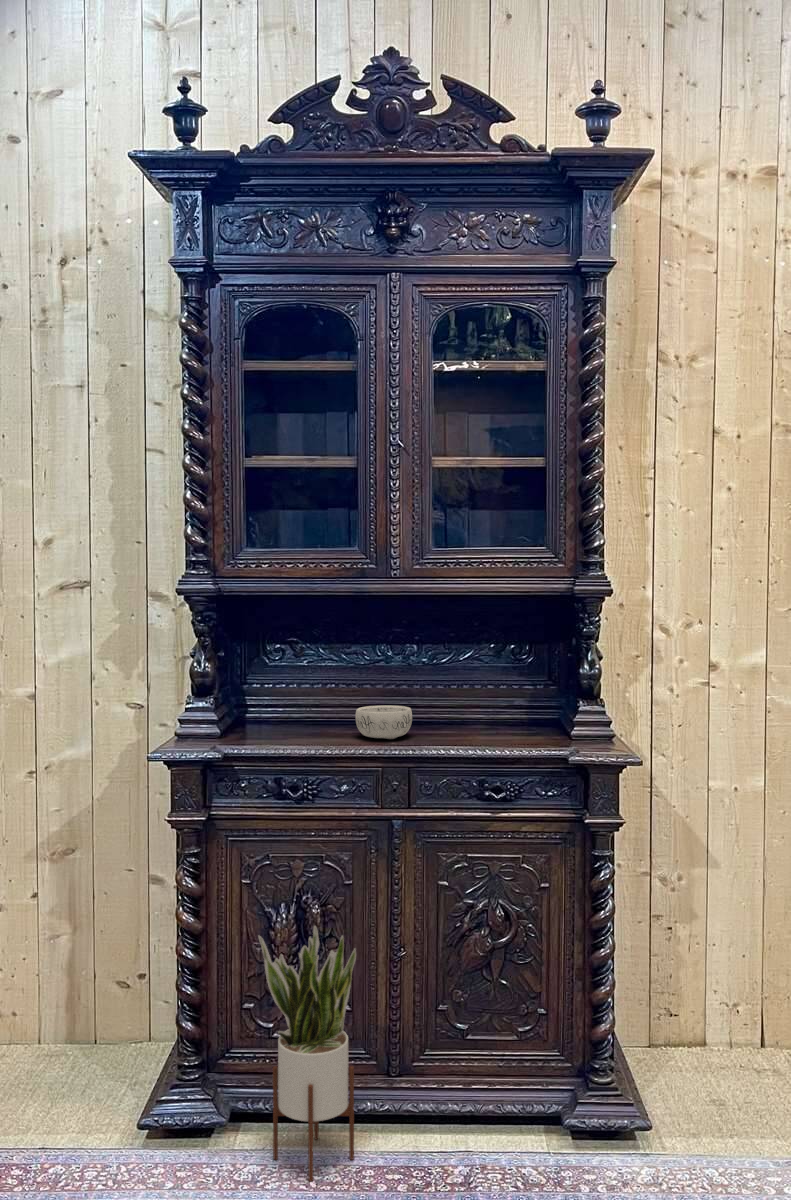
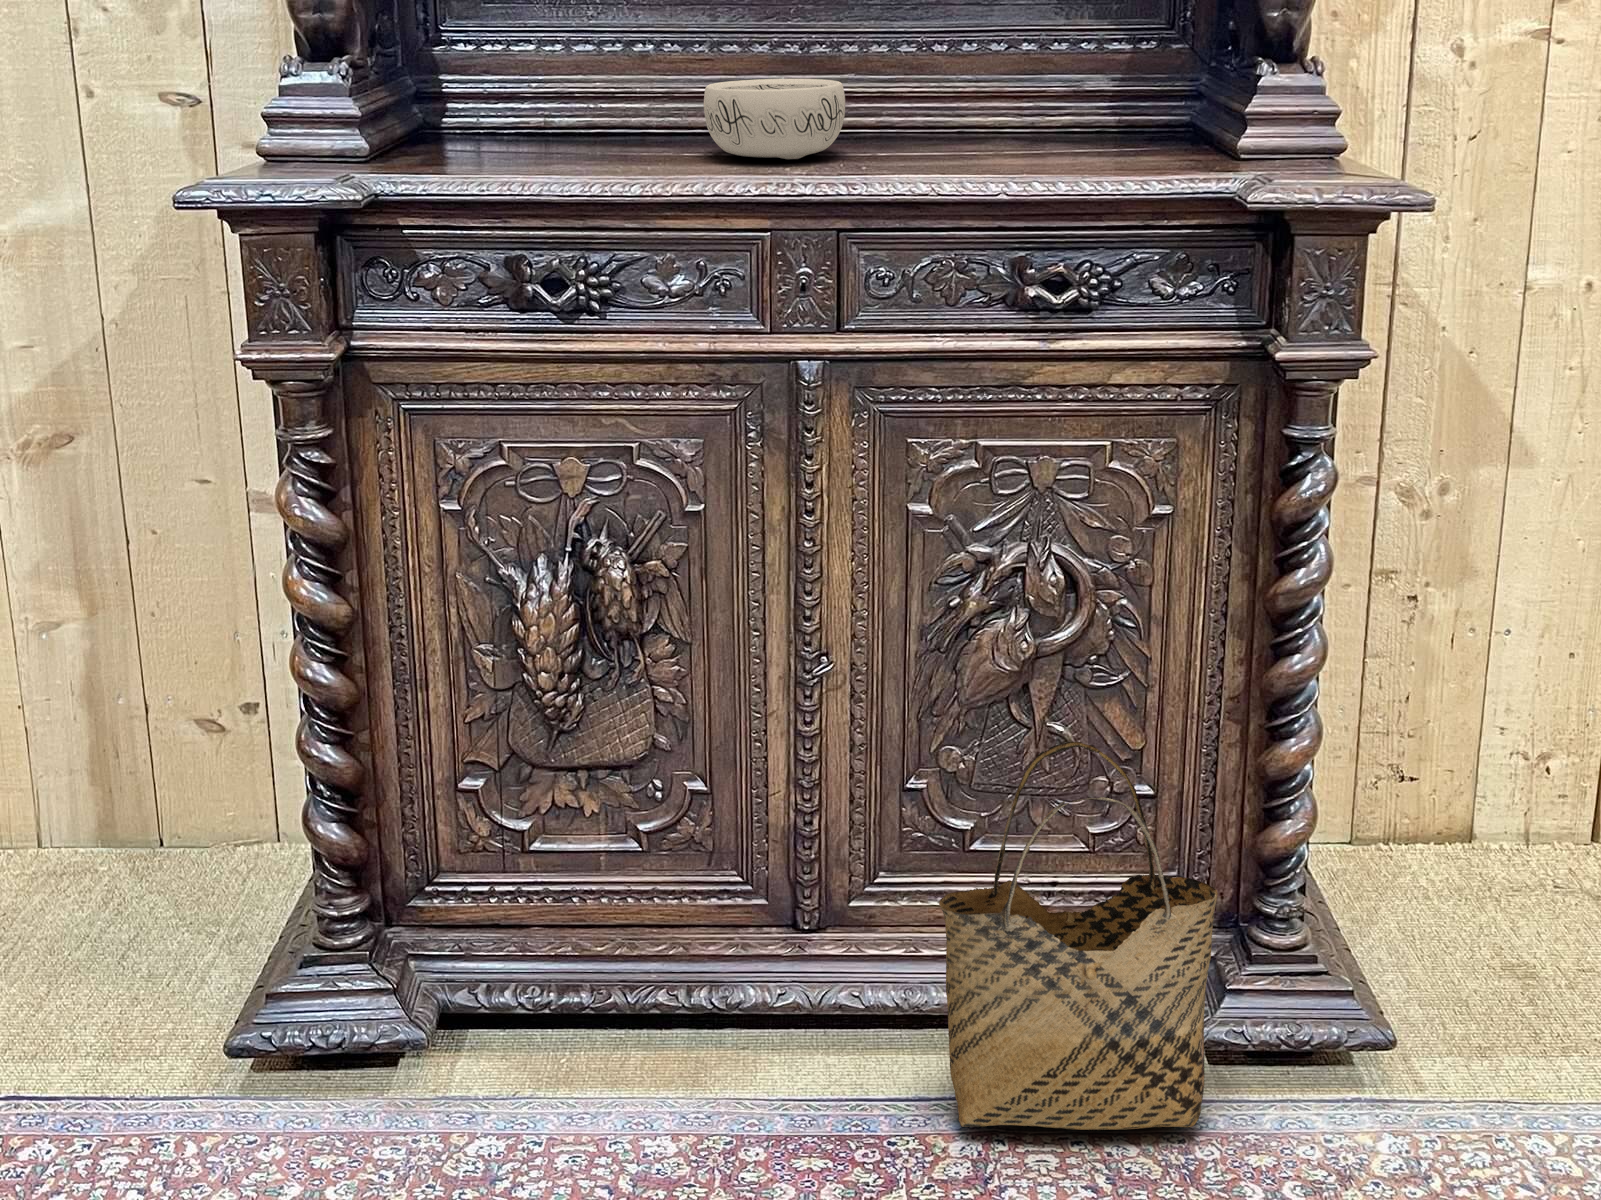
potted plant: present [258,926,356,1181] -> none [476,605,718,1155]
woven basket: none [452,987,573,1170] -> present [939,741,1218,1130]

